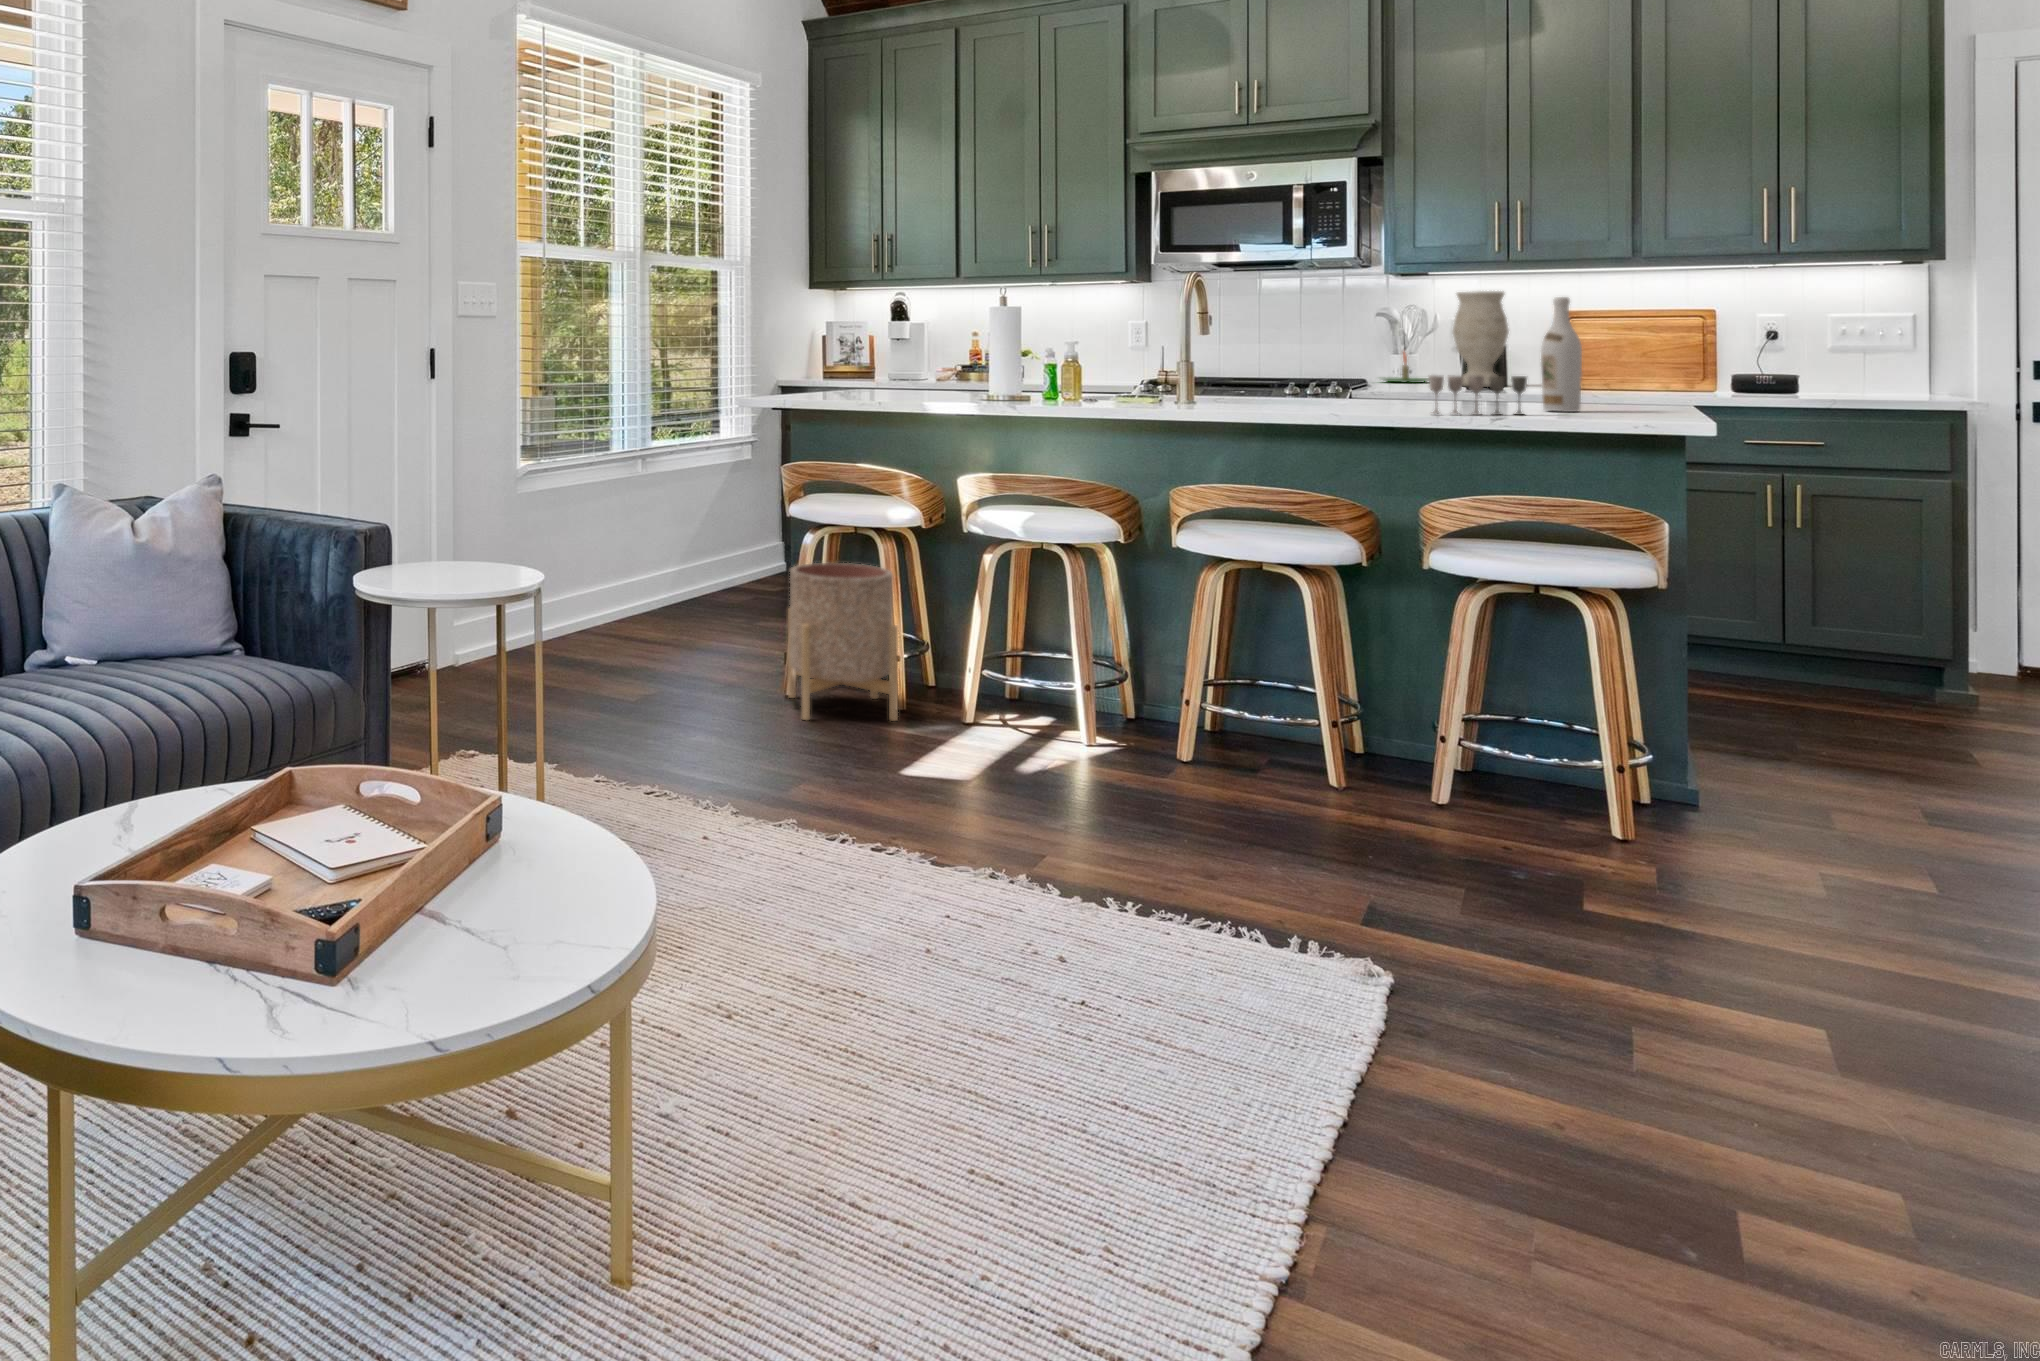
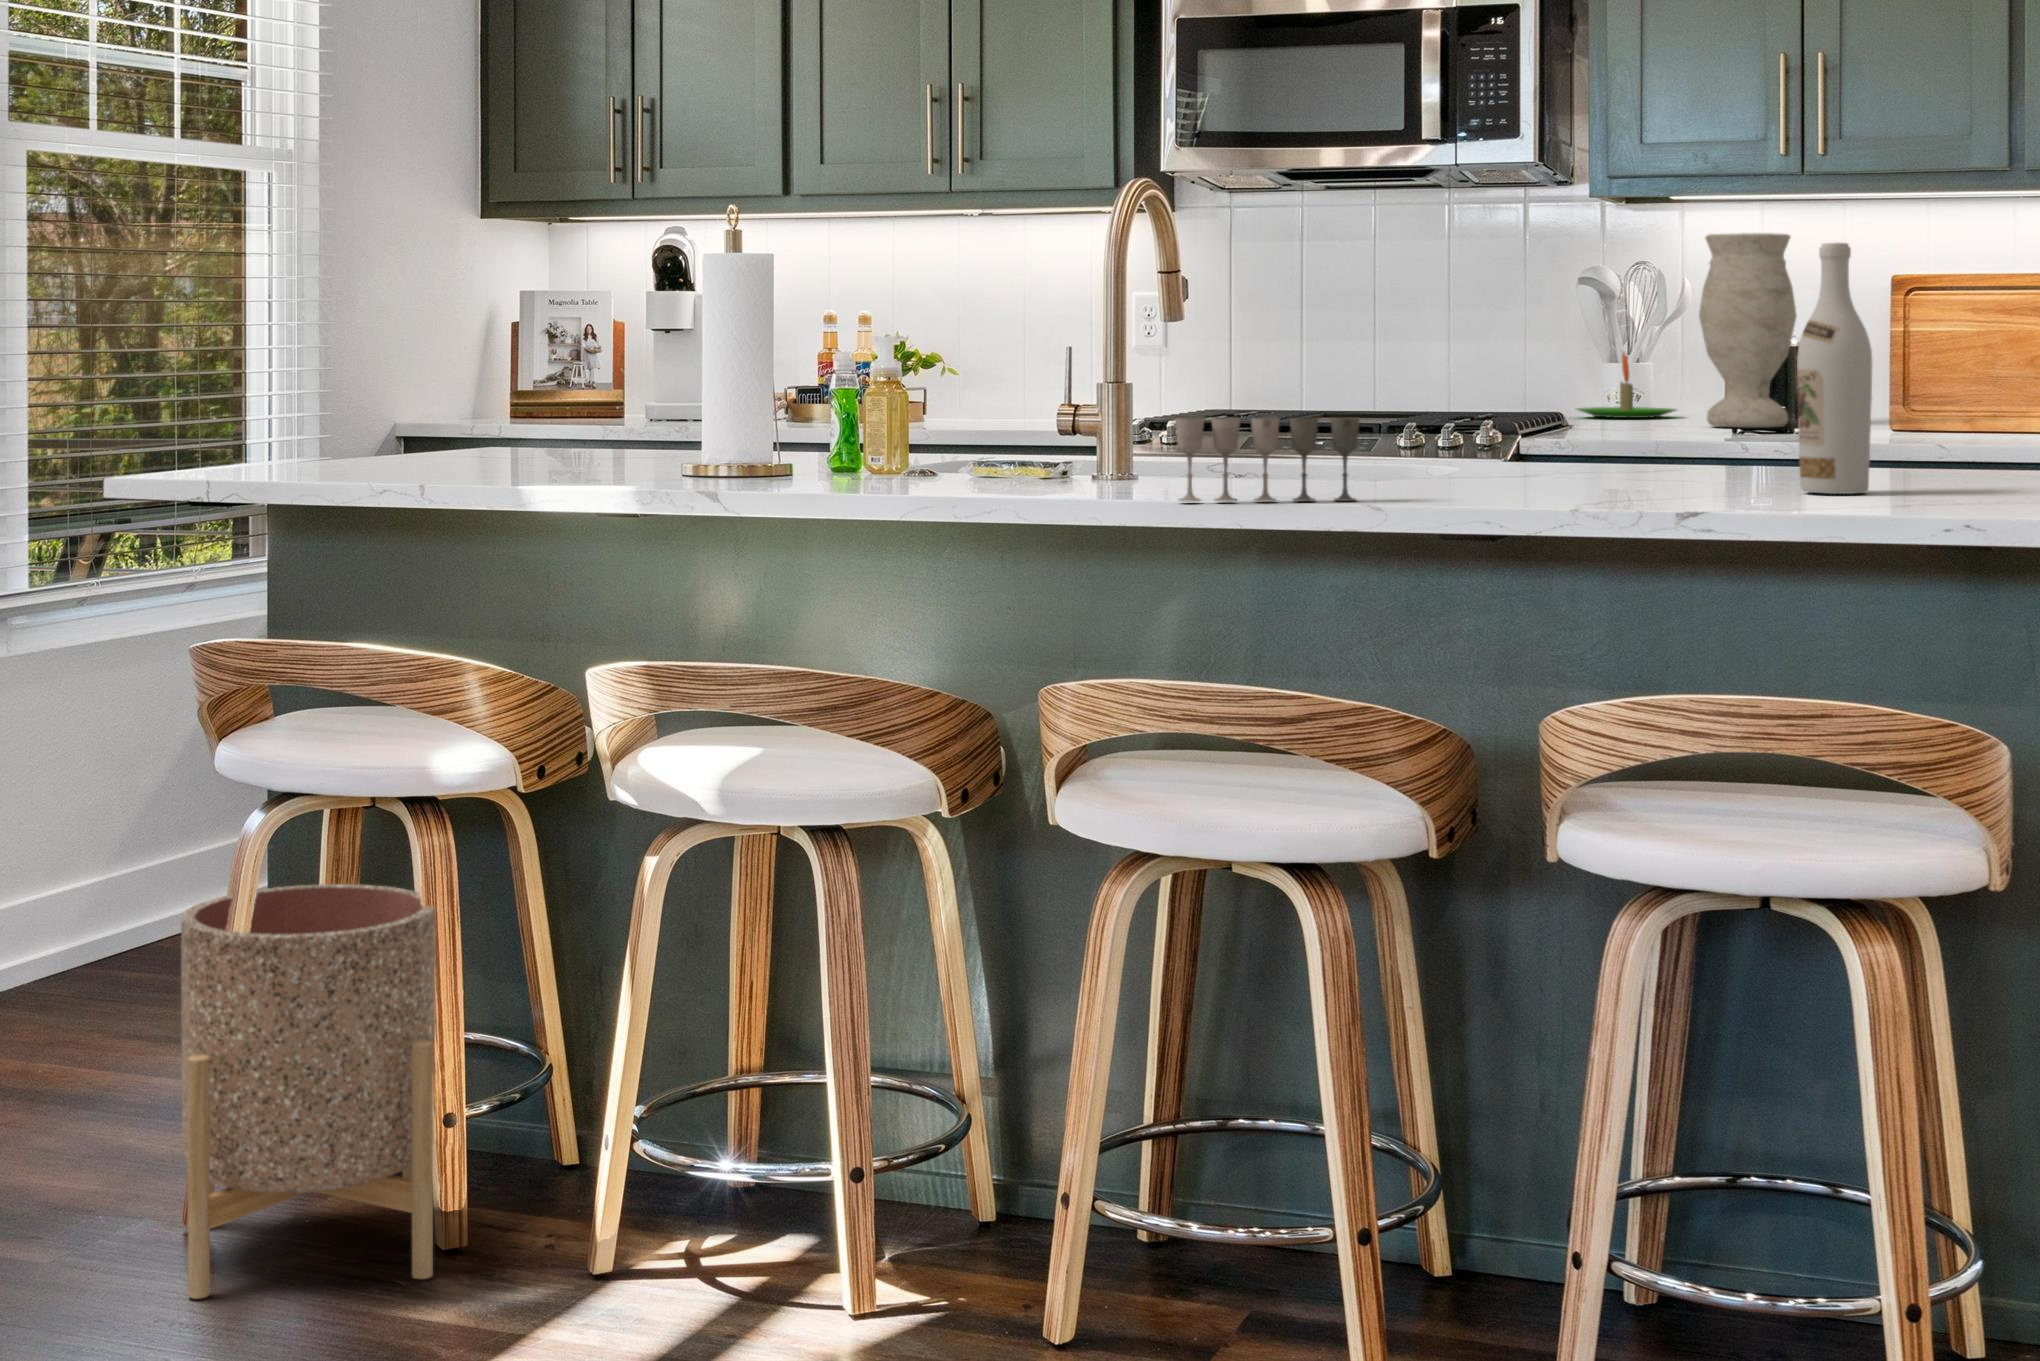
wine glass: present [1429,375,1527,415] -> present [1176,418,1359,501]

